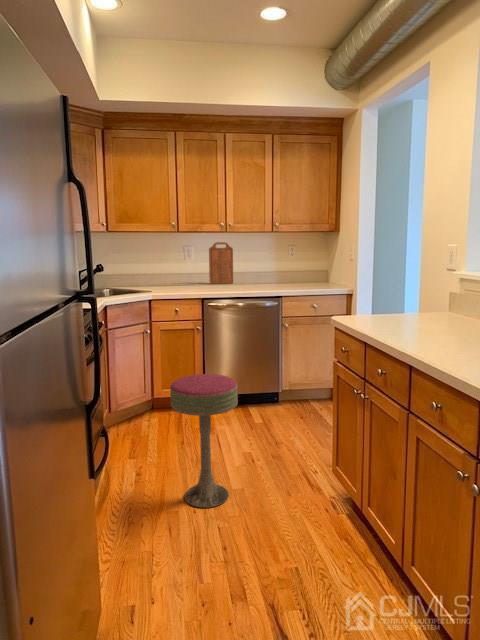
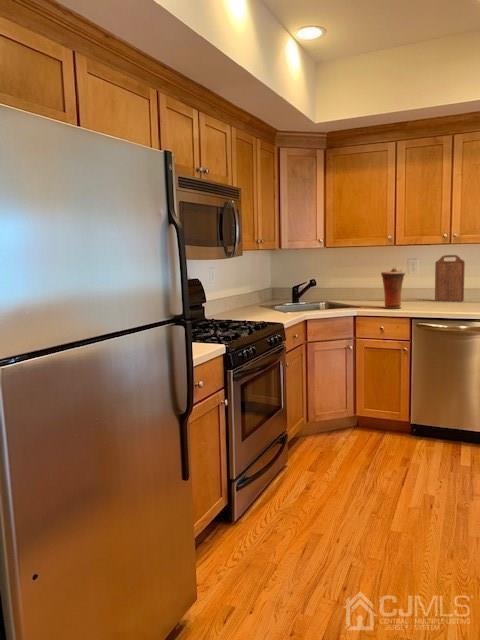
vase: none [169,251,195,291] -> present [381,267,405,308]
bar stool: present [170,374,238,508] -> none [322,400,394,543]

